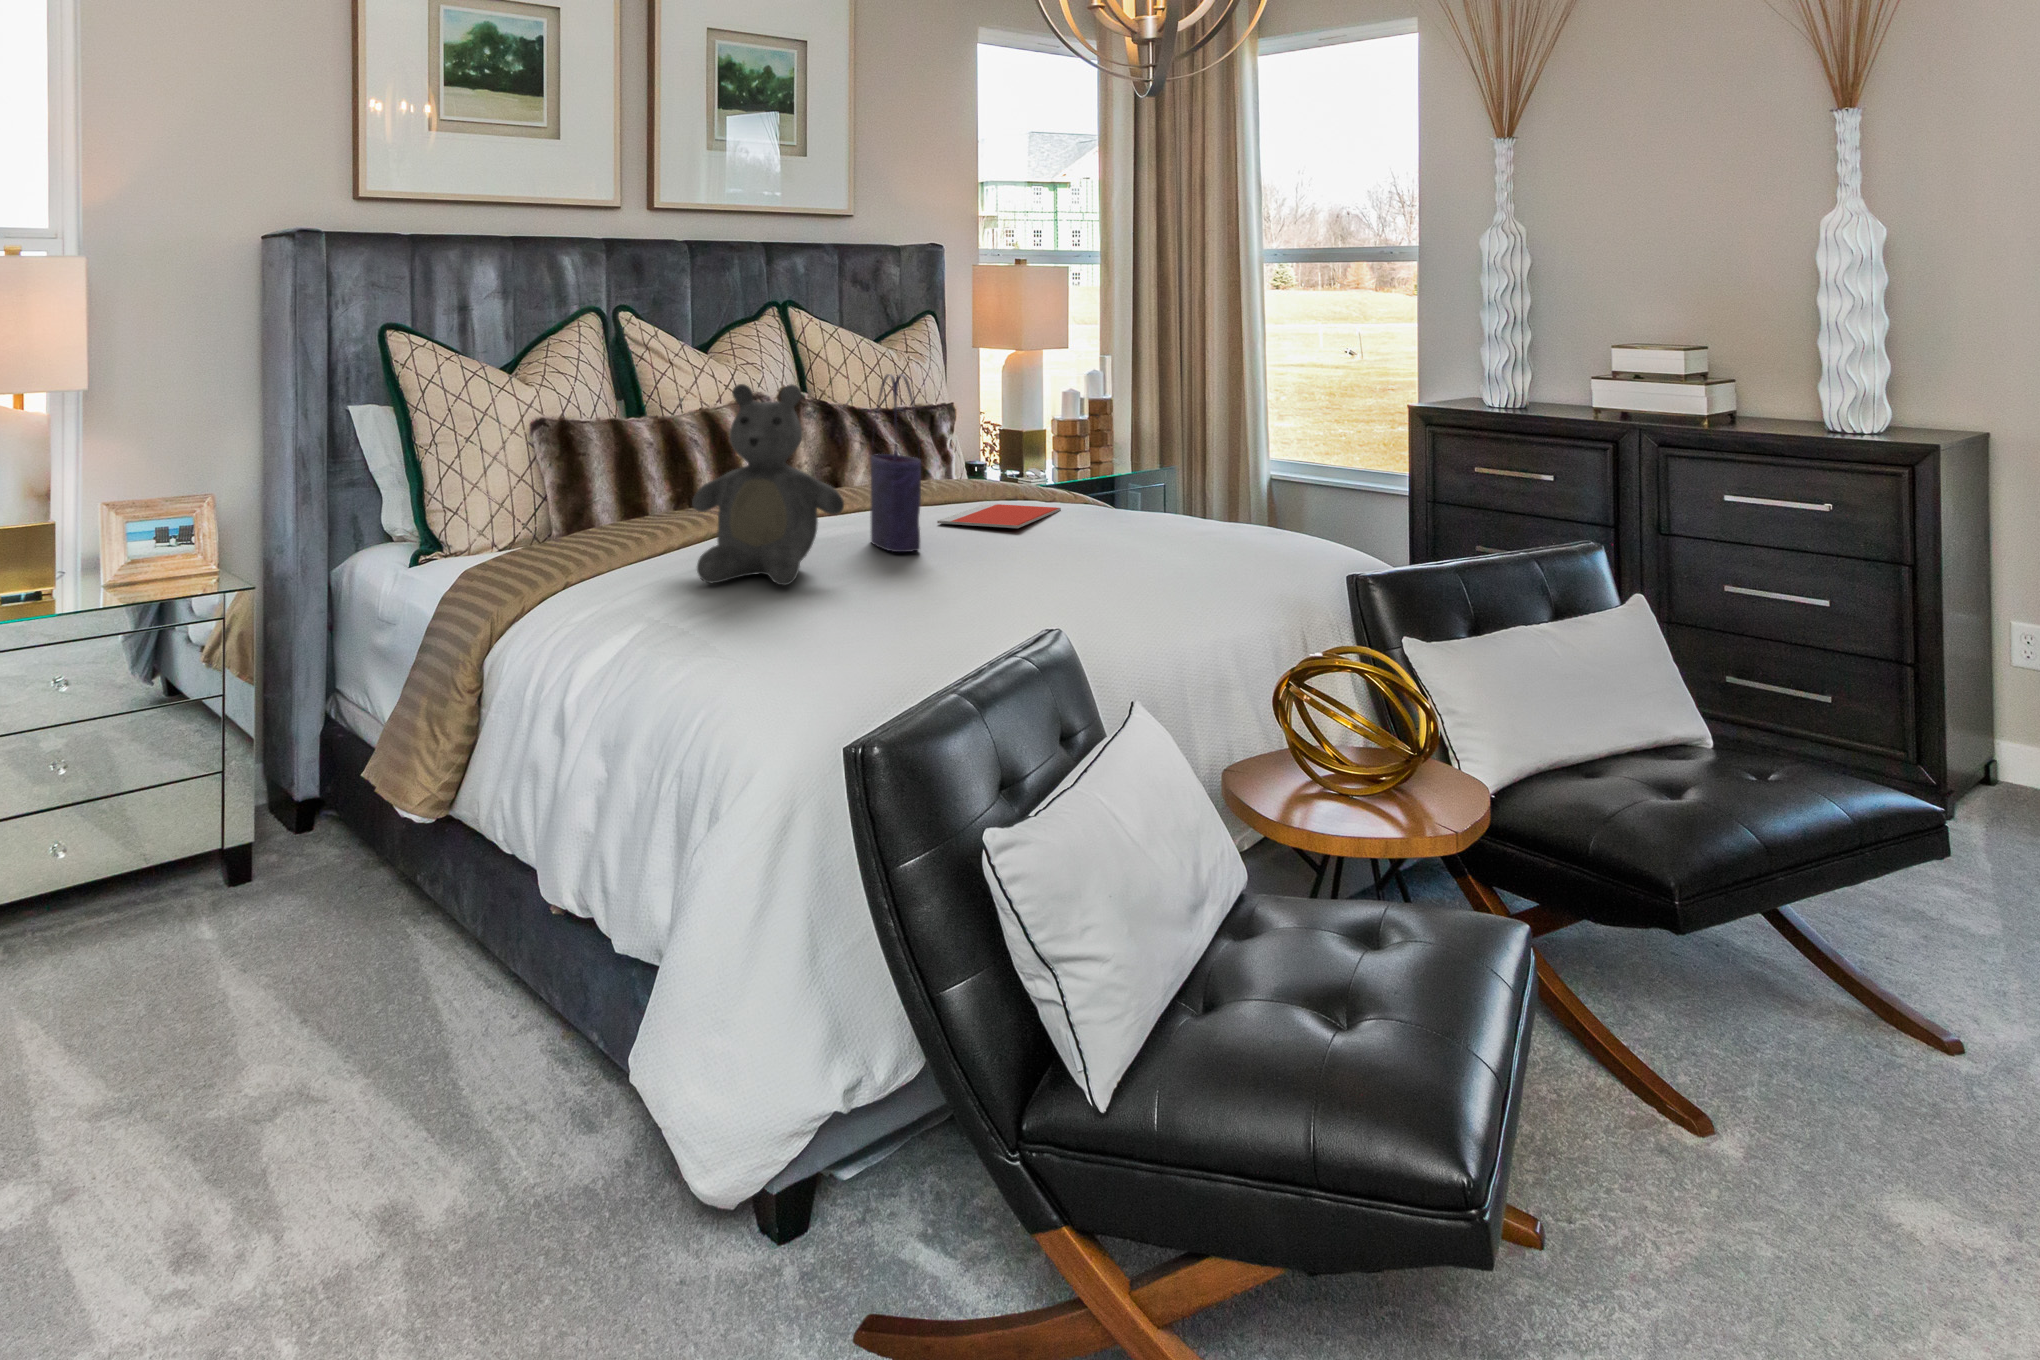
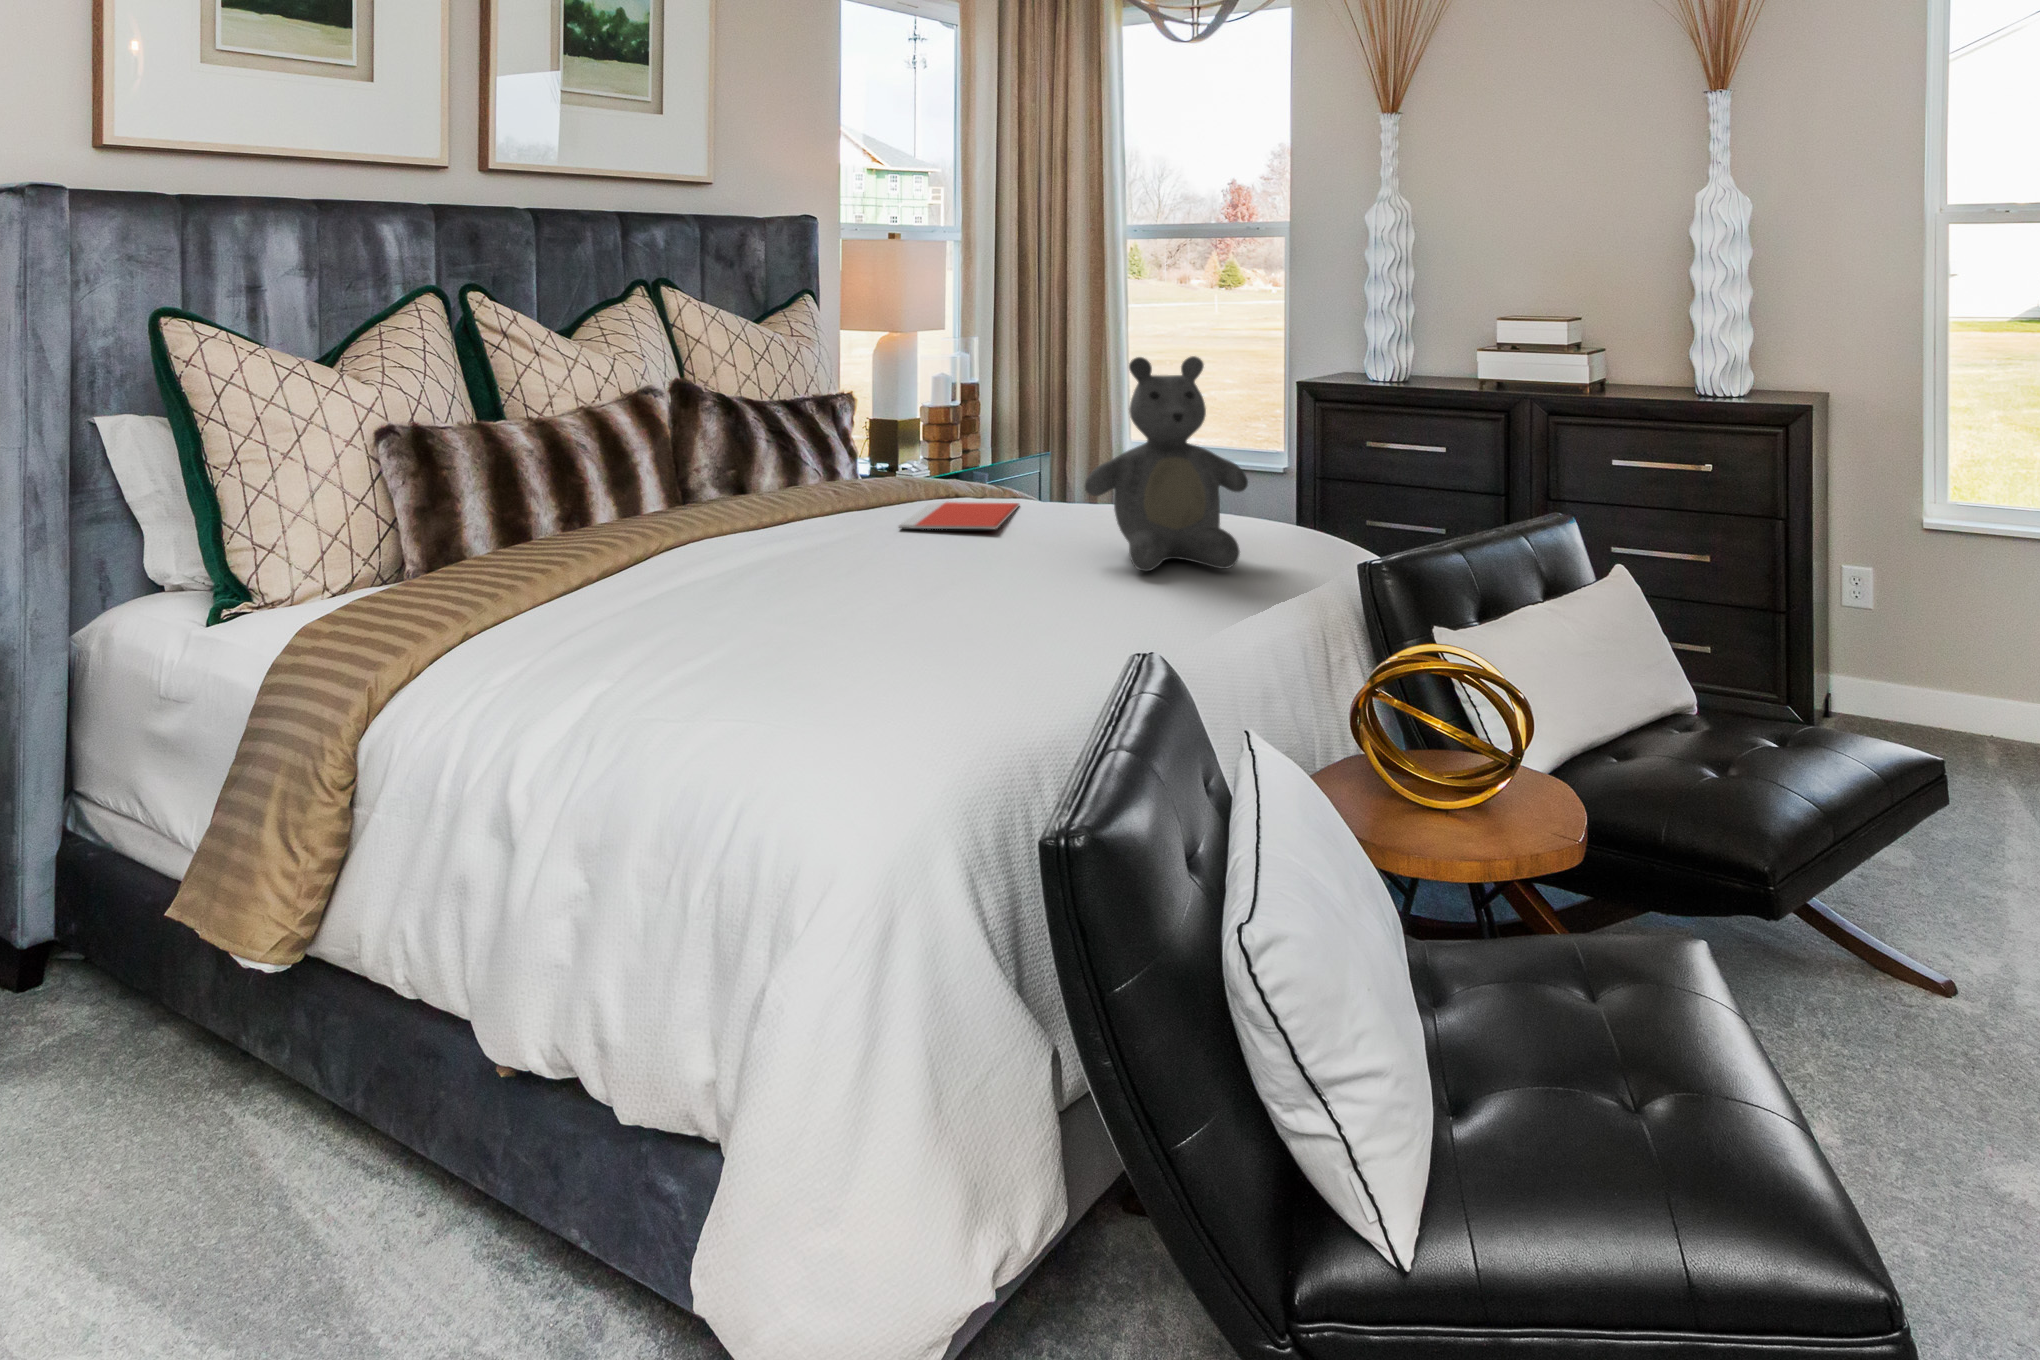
tote bag: present [870,374,921,552] -> none [836,353,906,567]
teddy bear: present [692,384,844,585] -> present [1085,356,1248,571]

